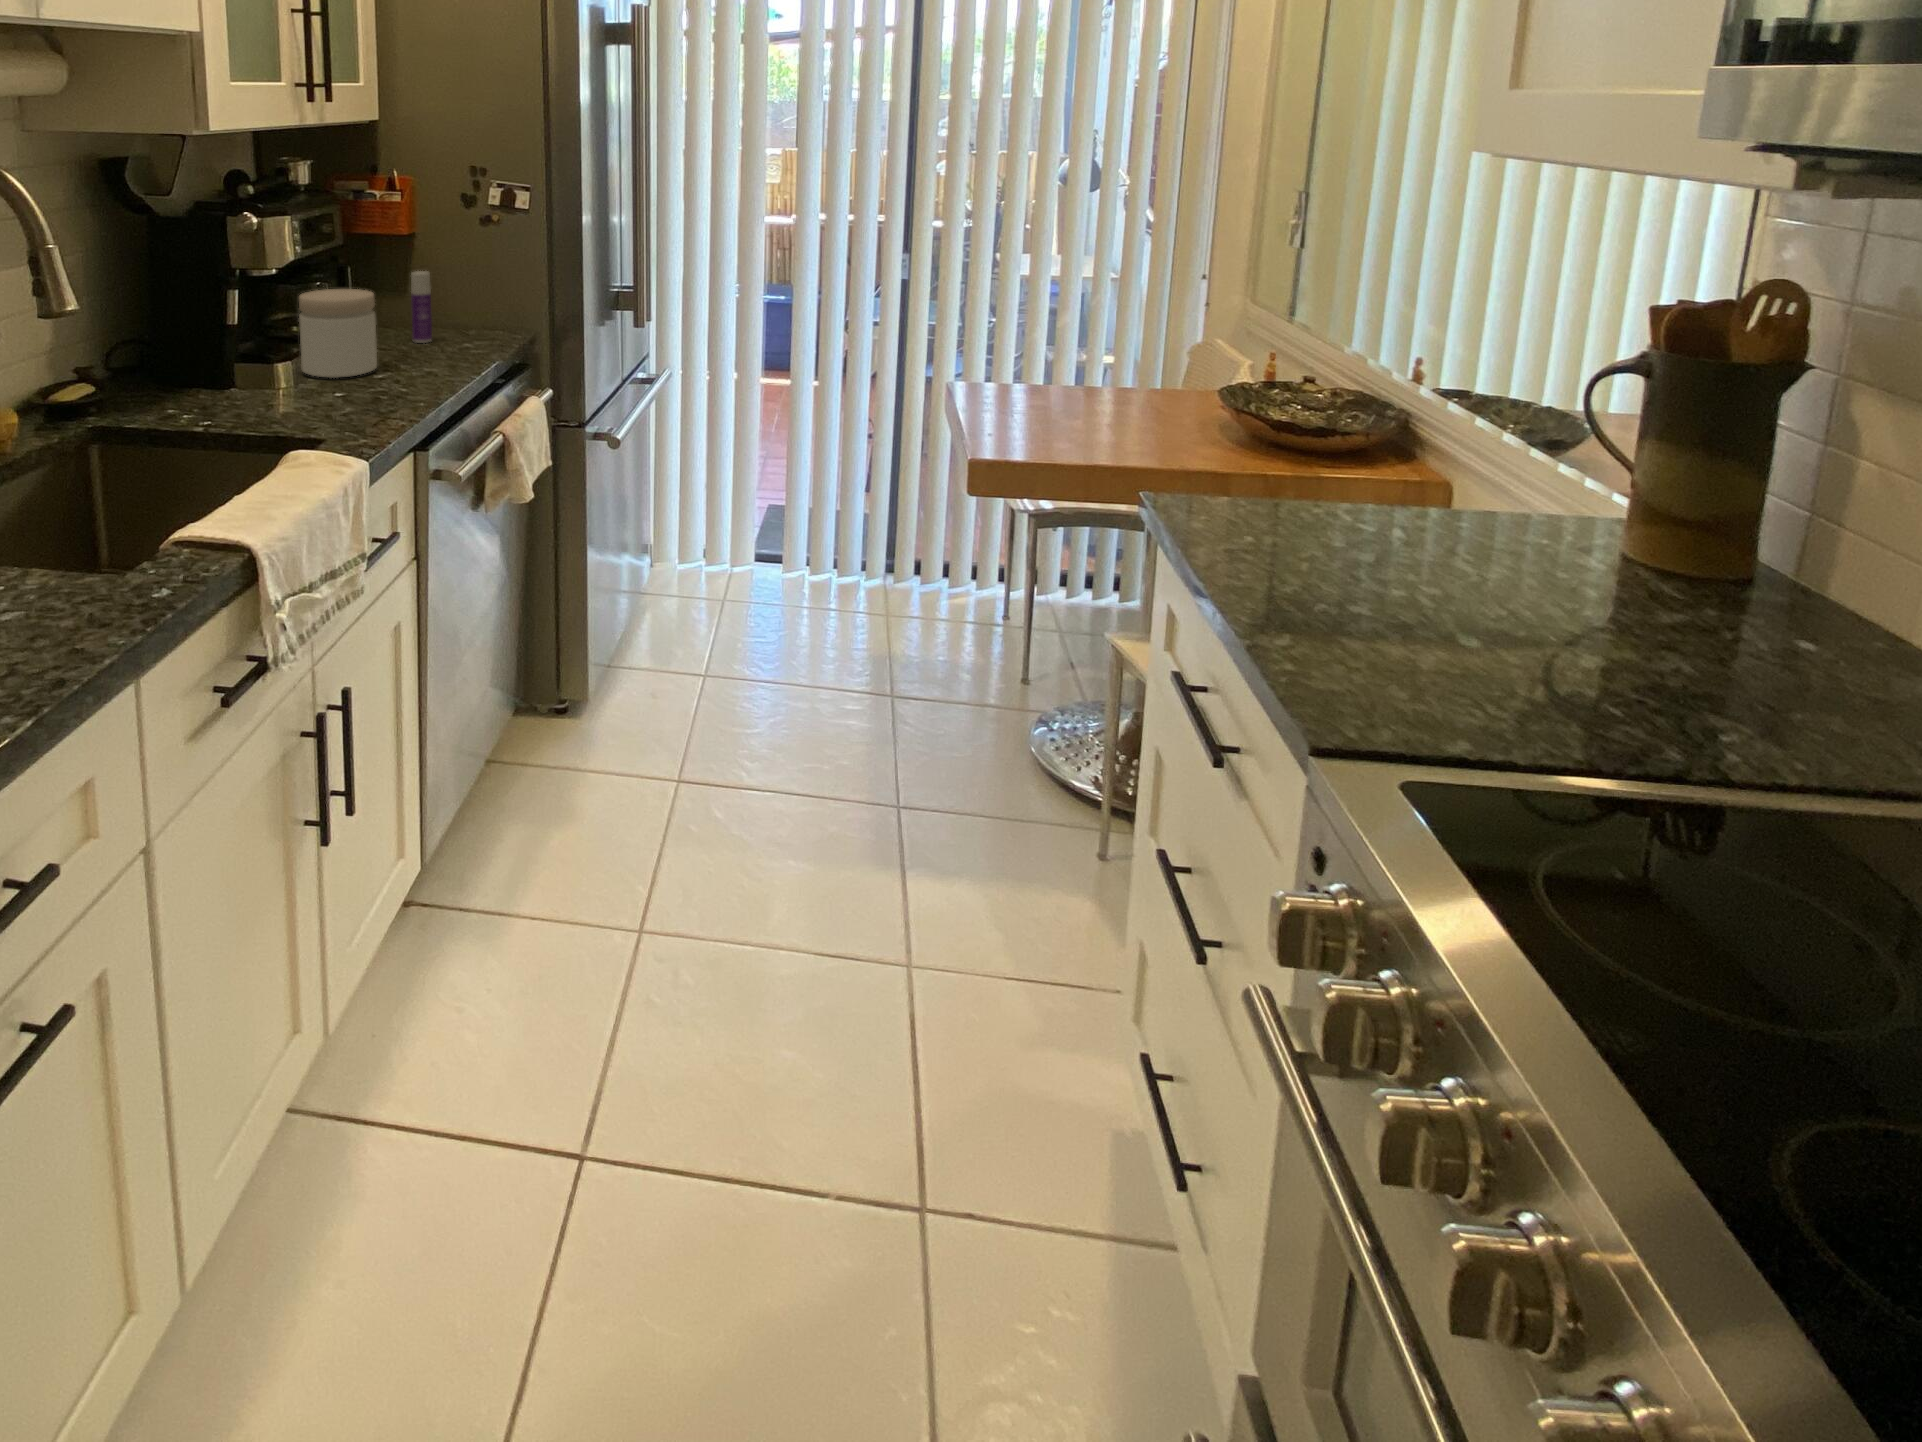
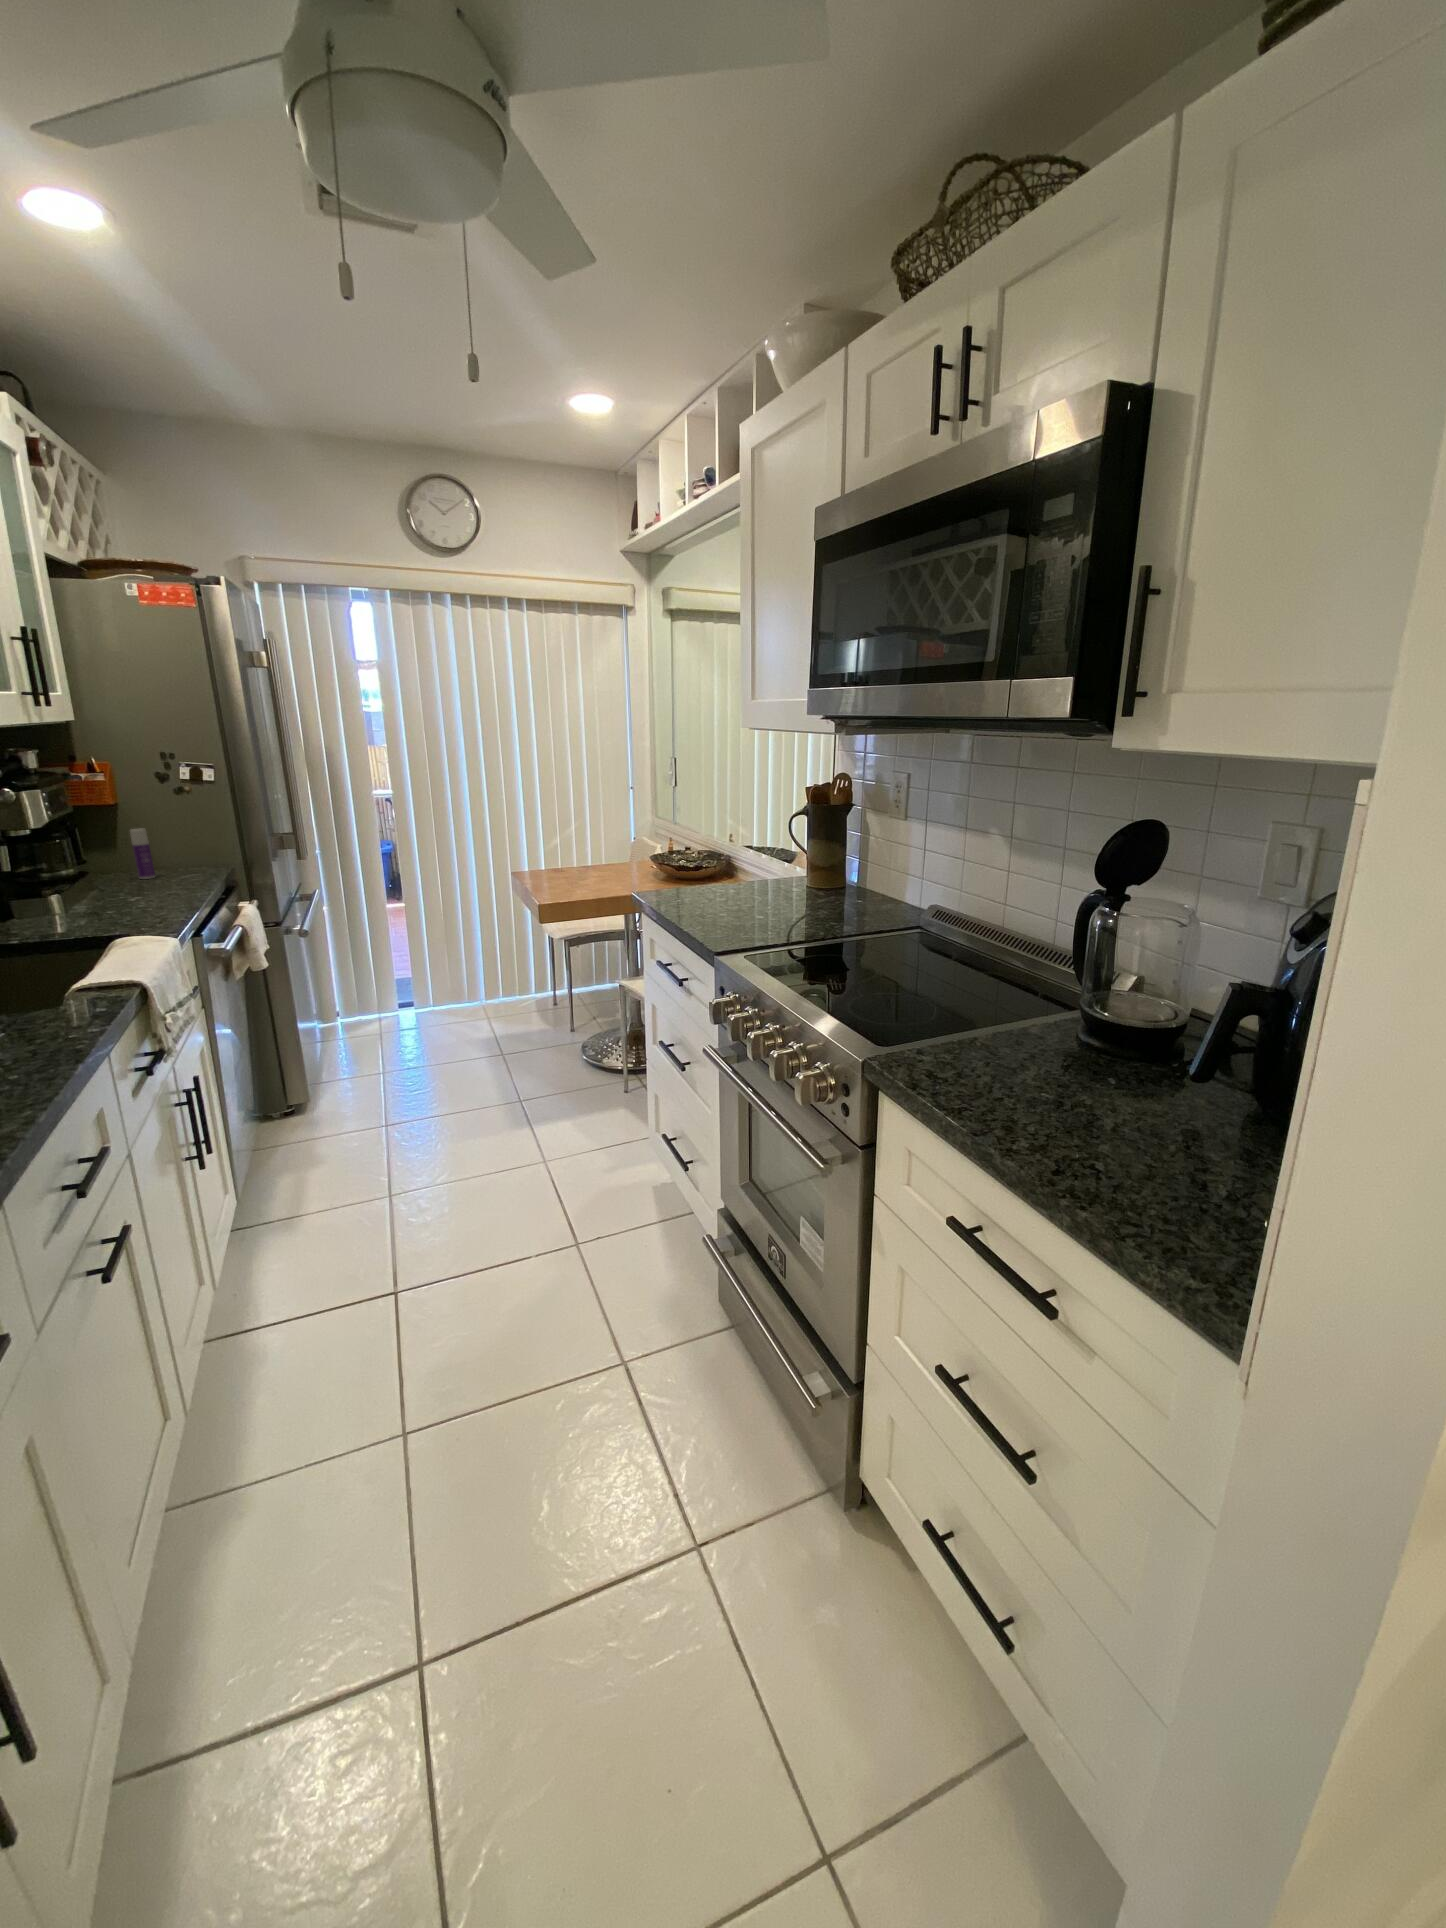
jar: present [299,289,377,378] -> none [48,842,127,905]

